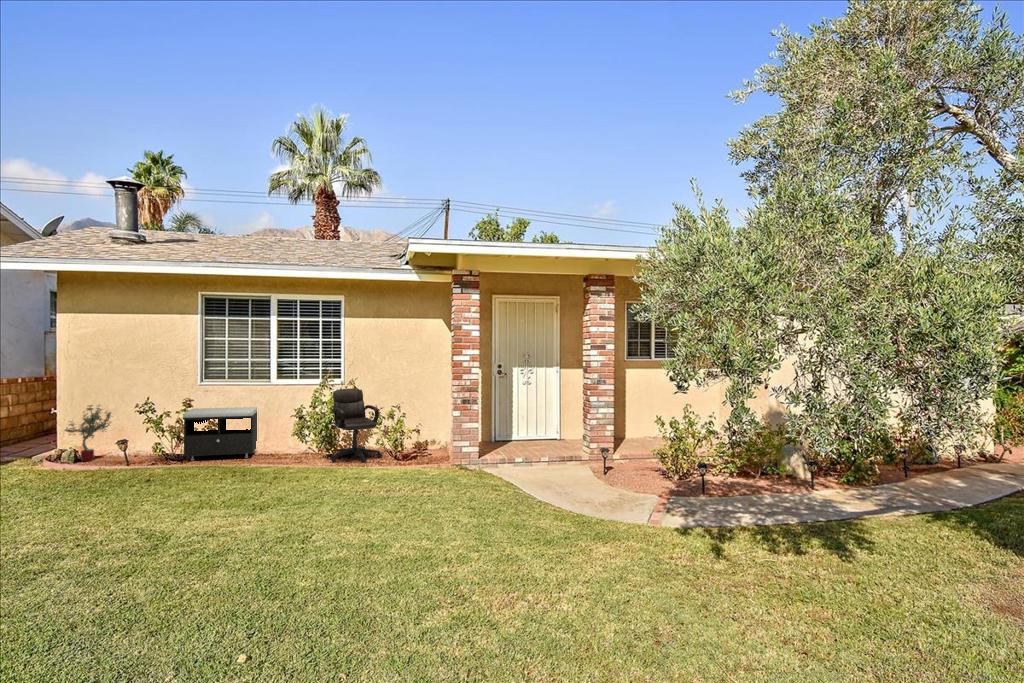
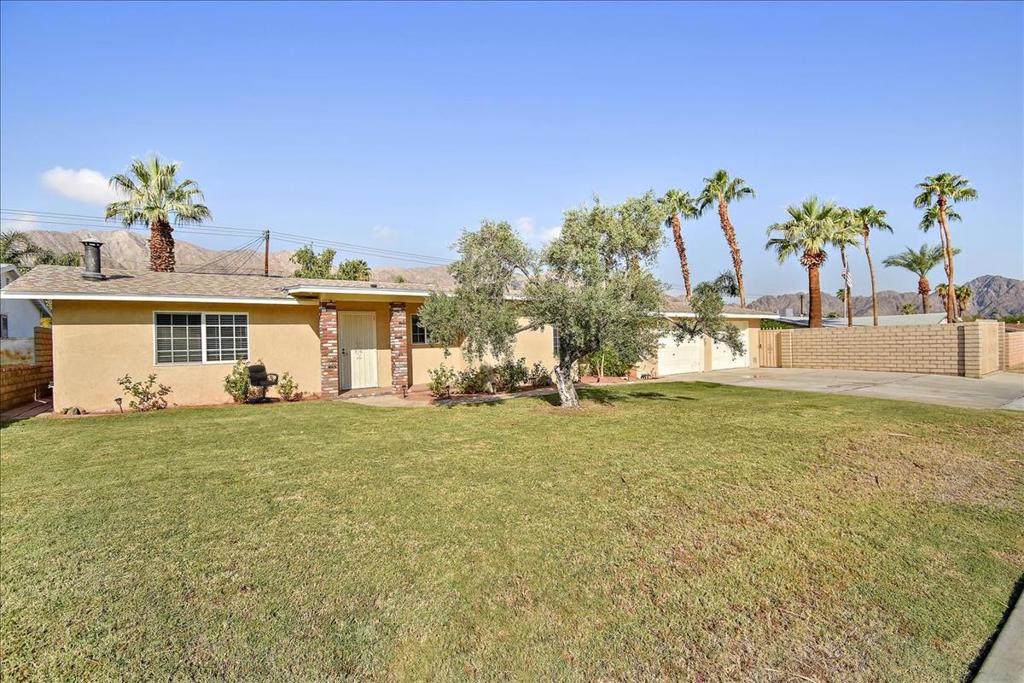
potted tree: present [65,405,111,462] -> none [63,380,100,416]
storage bench: present [183,407,257,460] -> none [152,378,199,410]

